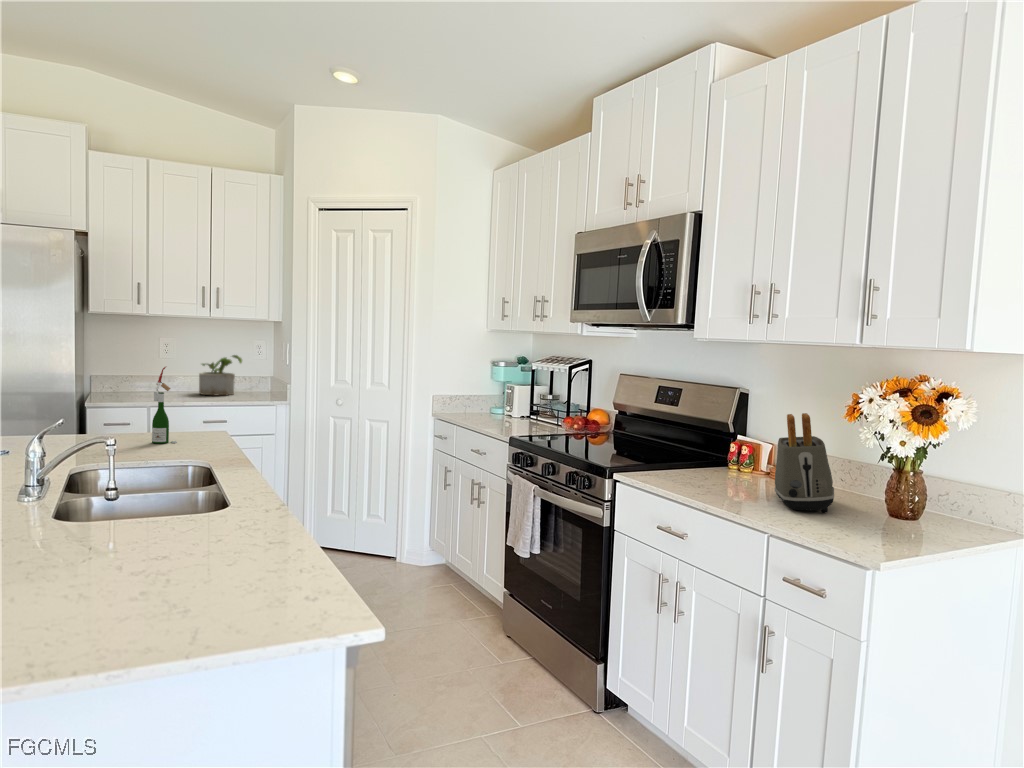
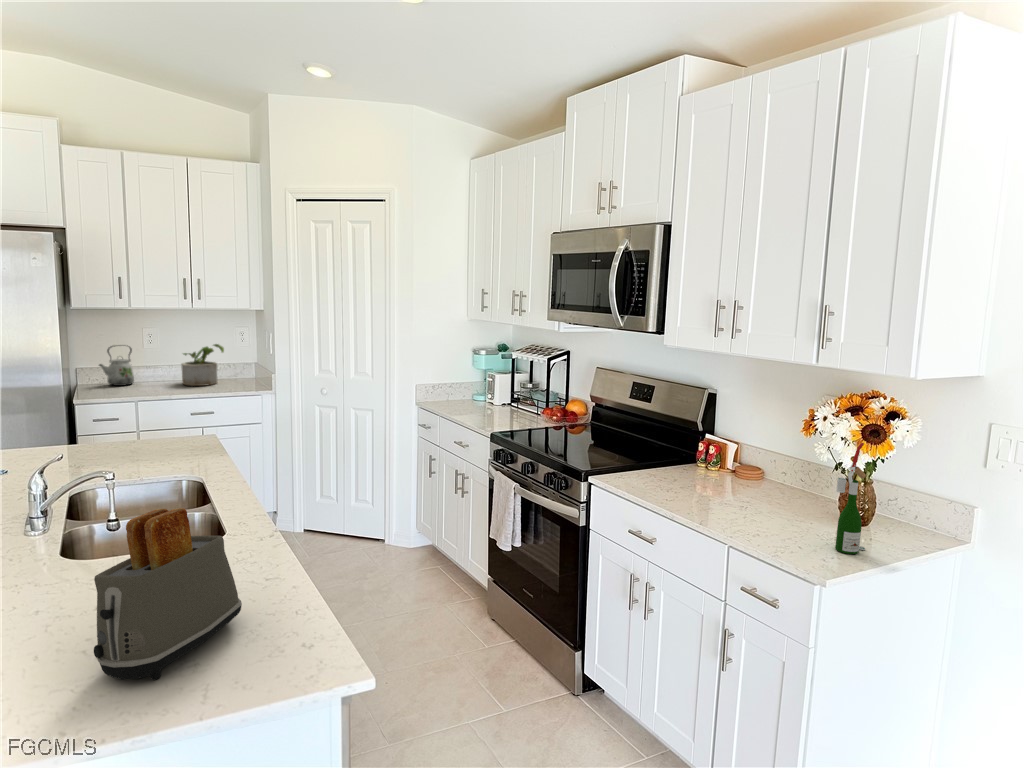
kettle: none [116,353,152,394] -> present [99,346,134,386]
wine bottle: present [152,367,177,444] -> present [835,443,866,554]
toaster: present [774,413,834,512] -> present [94,508,242,680]

